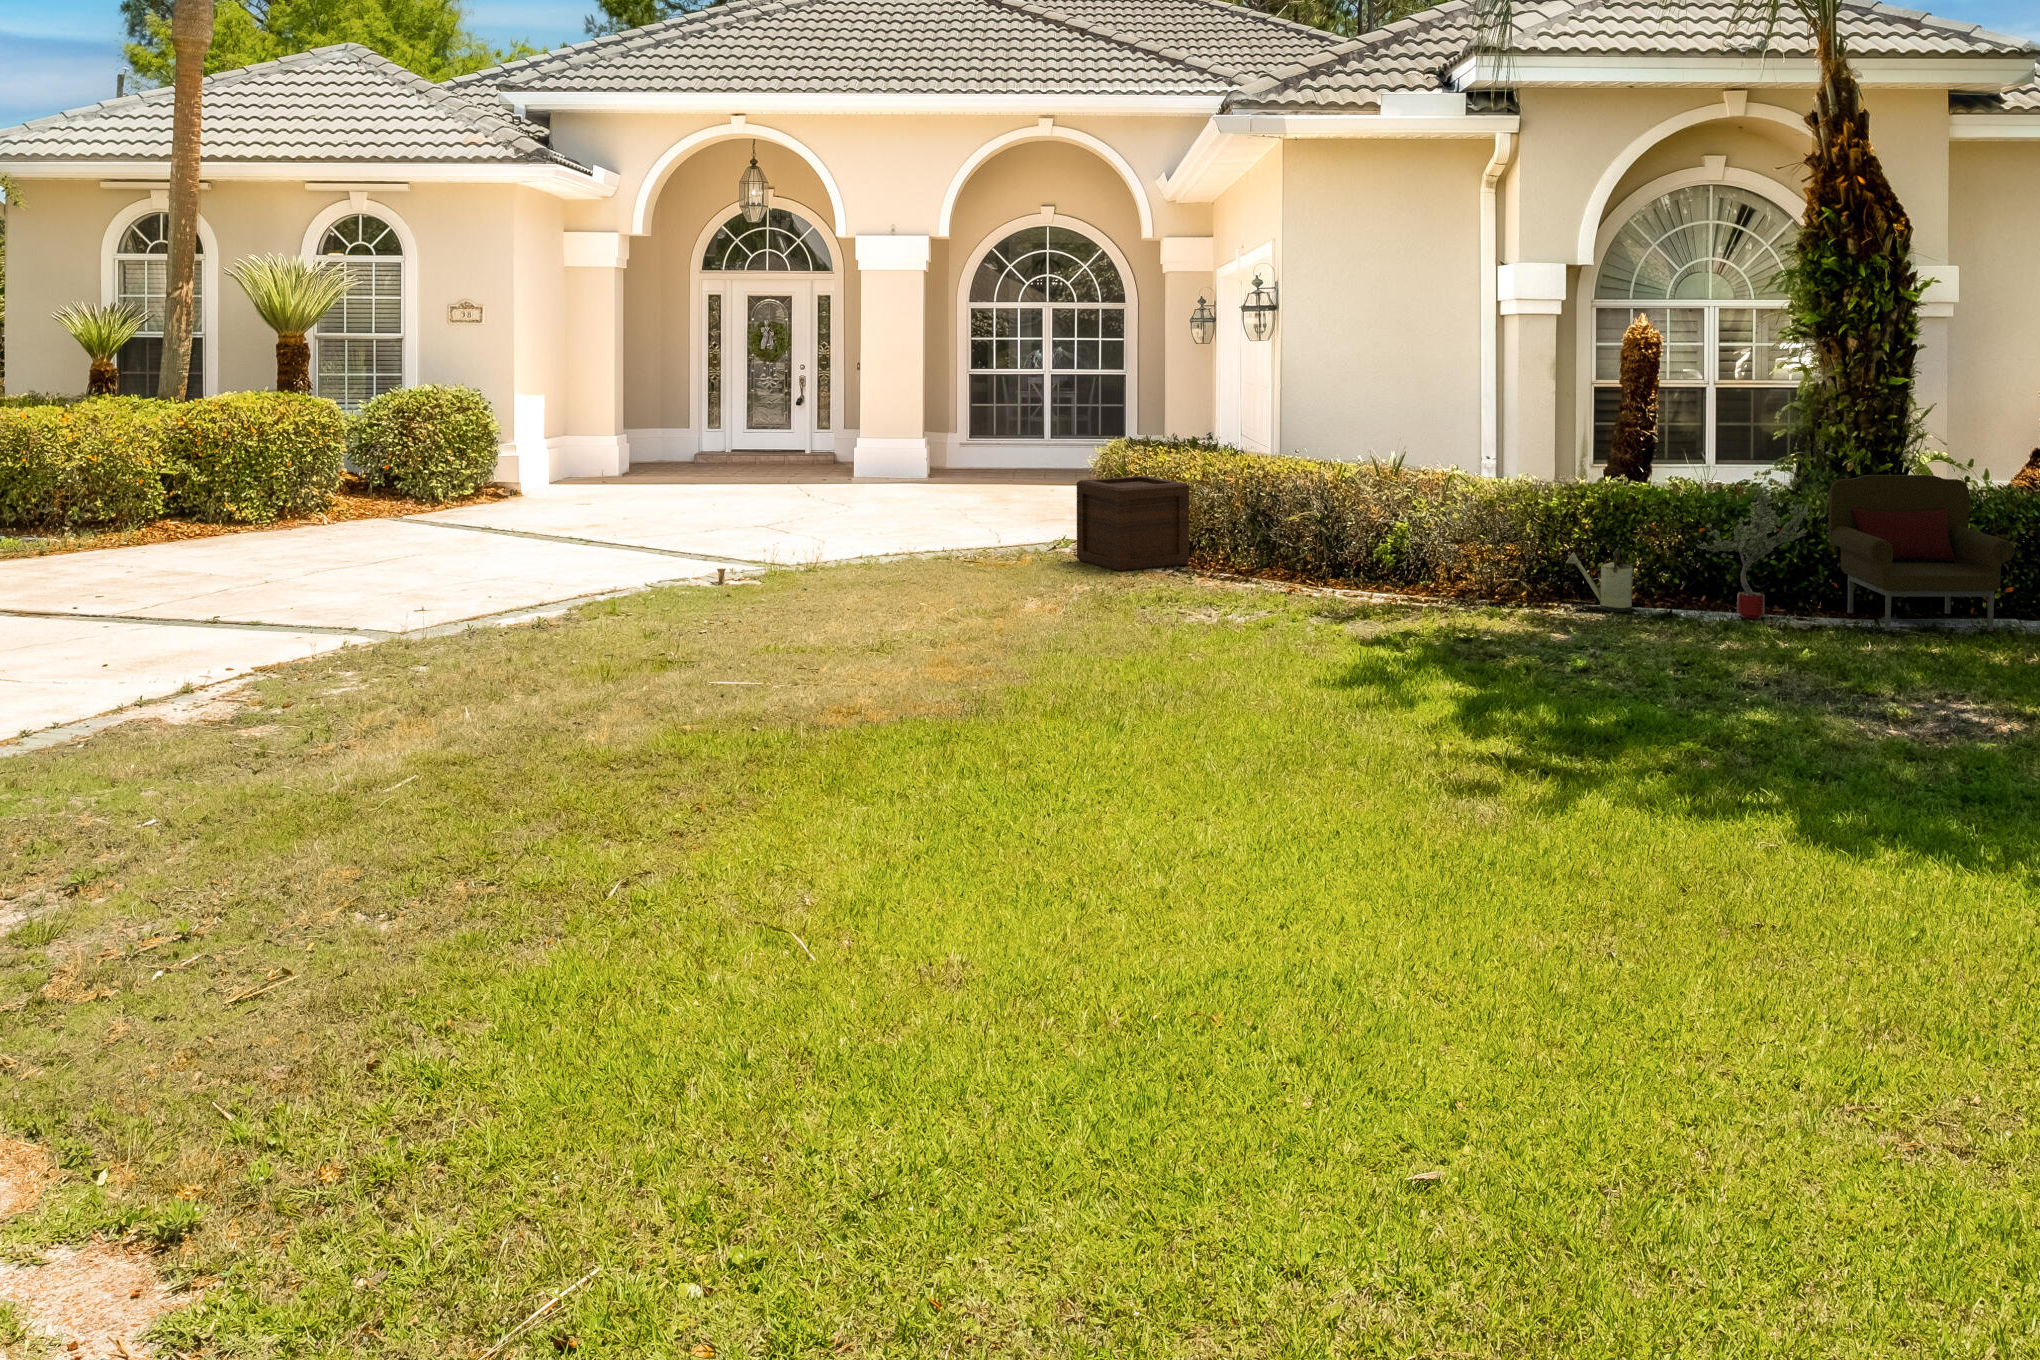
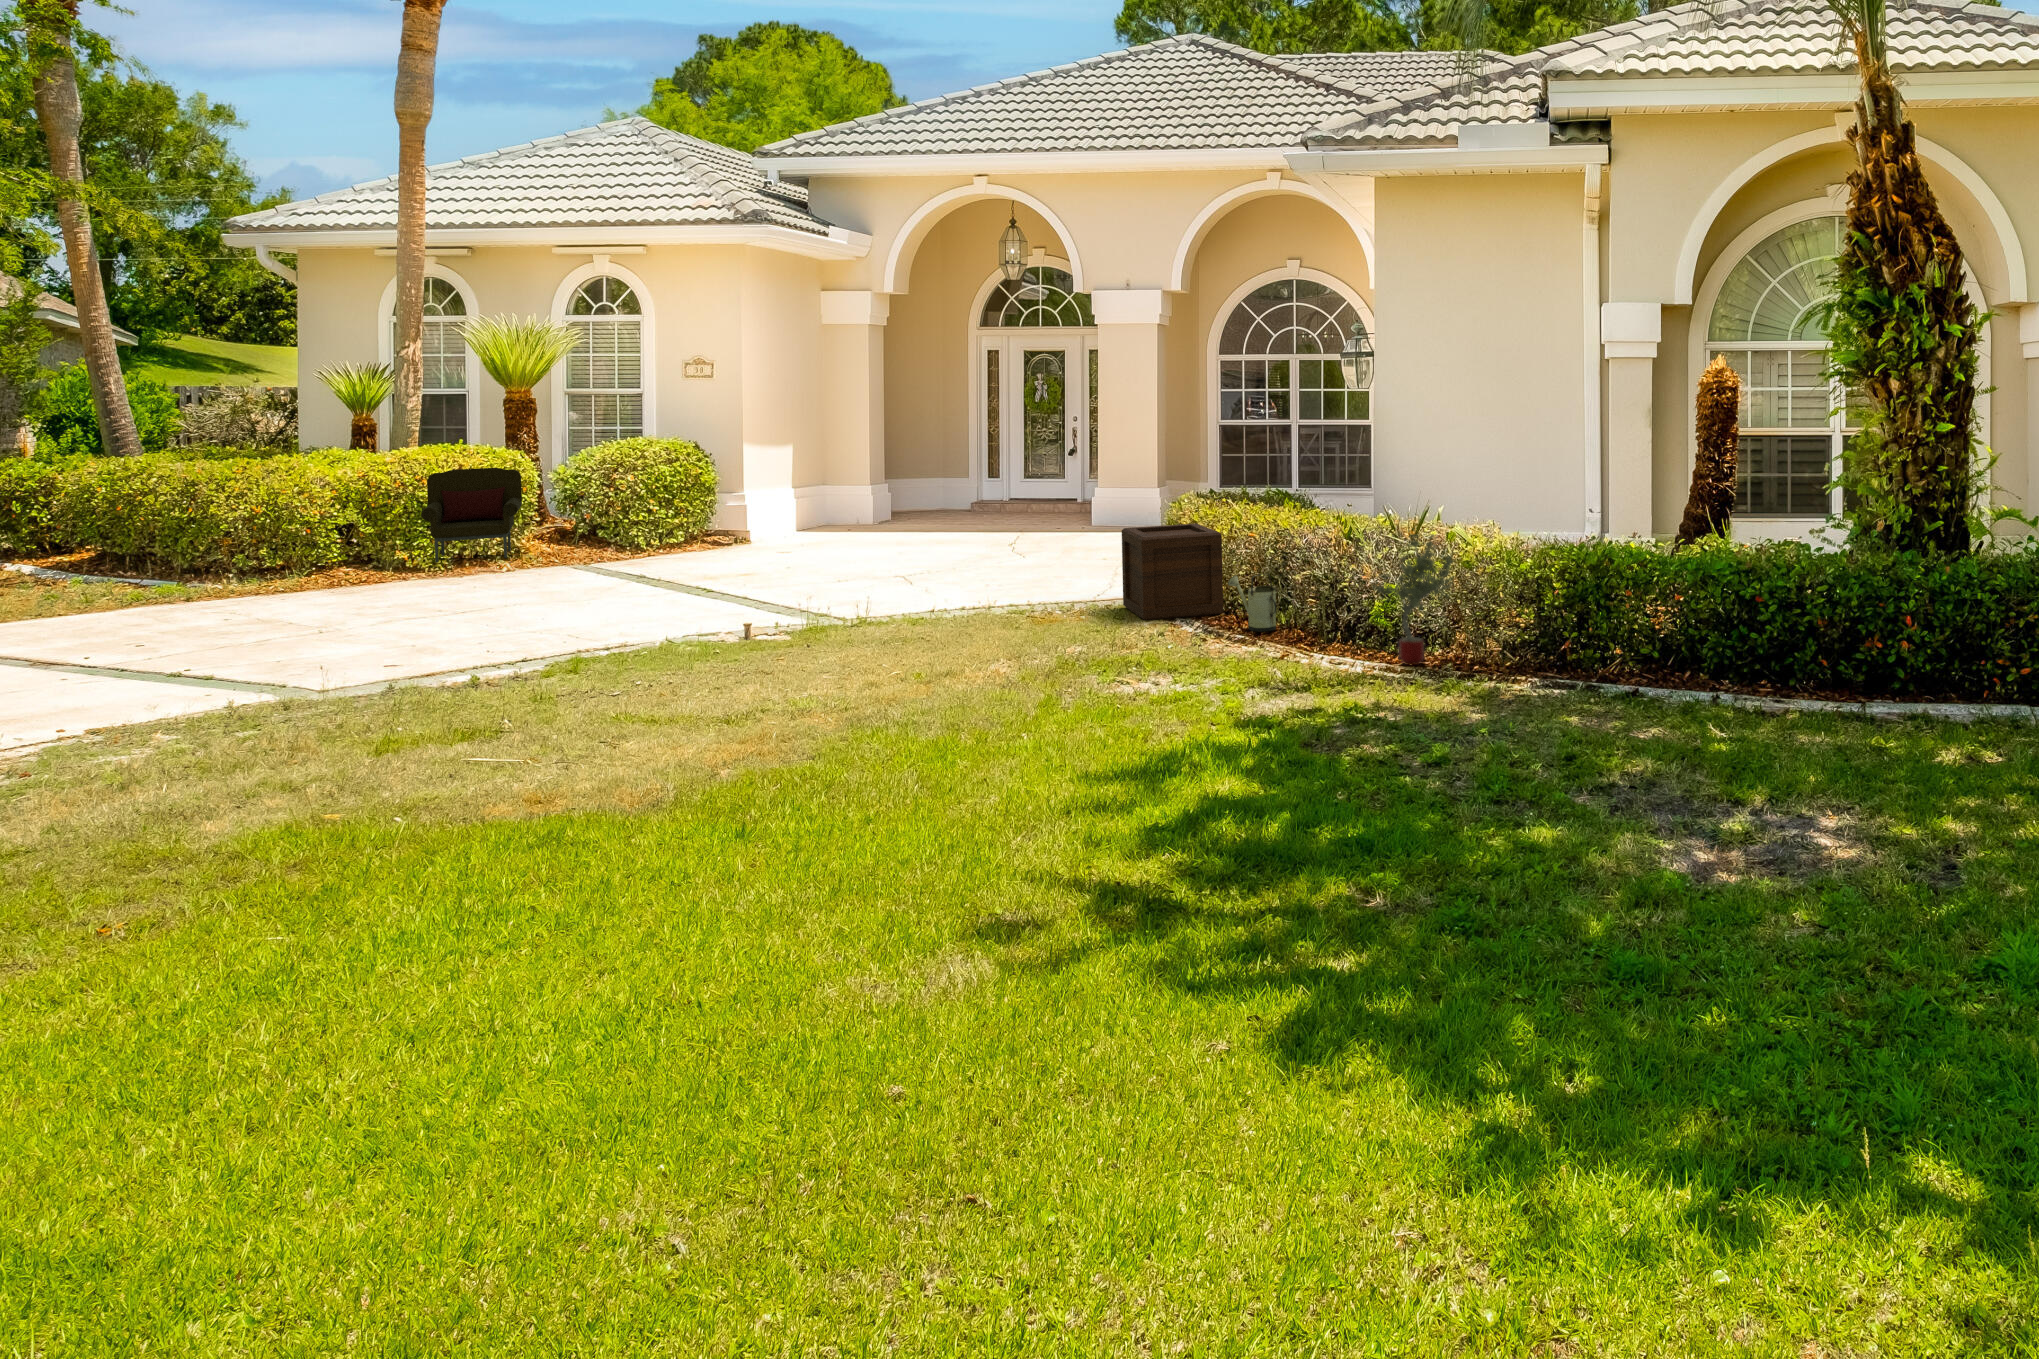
armchair: present [1828,475,2015,631] -> present [421,468,522,563]
potted tree: present [1696,487,1808,619] -> present [1373,534,1453,665]
watering can: present [1566,548,1640,612] -> present [1228,574,1276,632]

